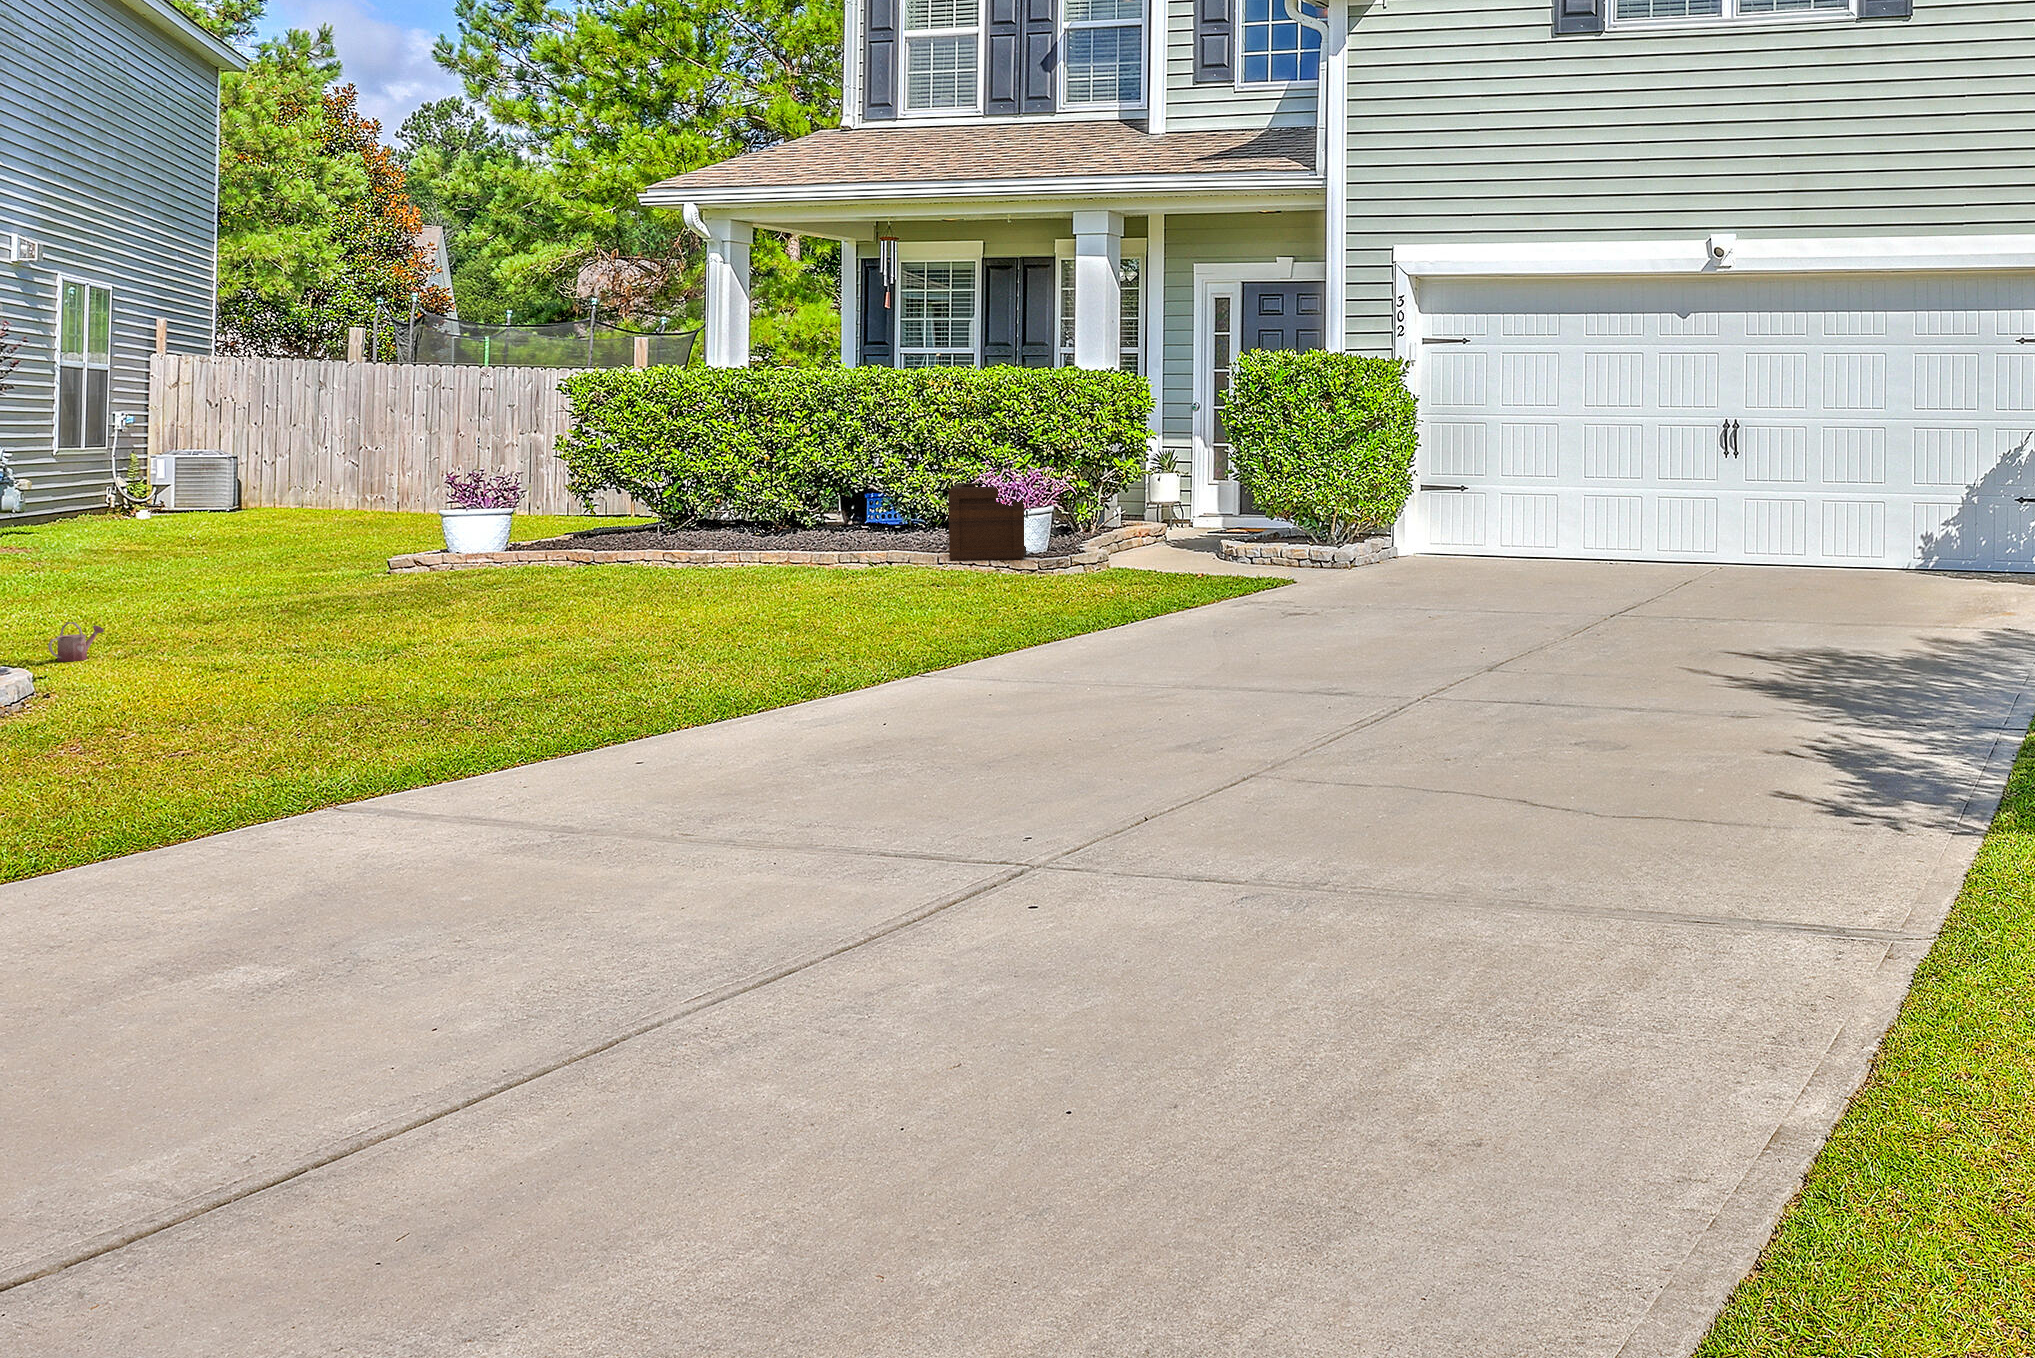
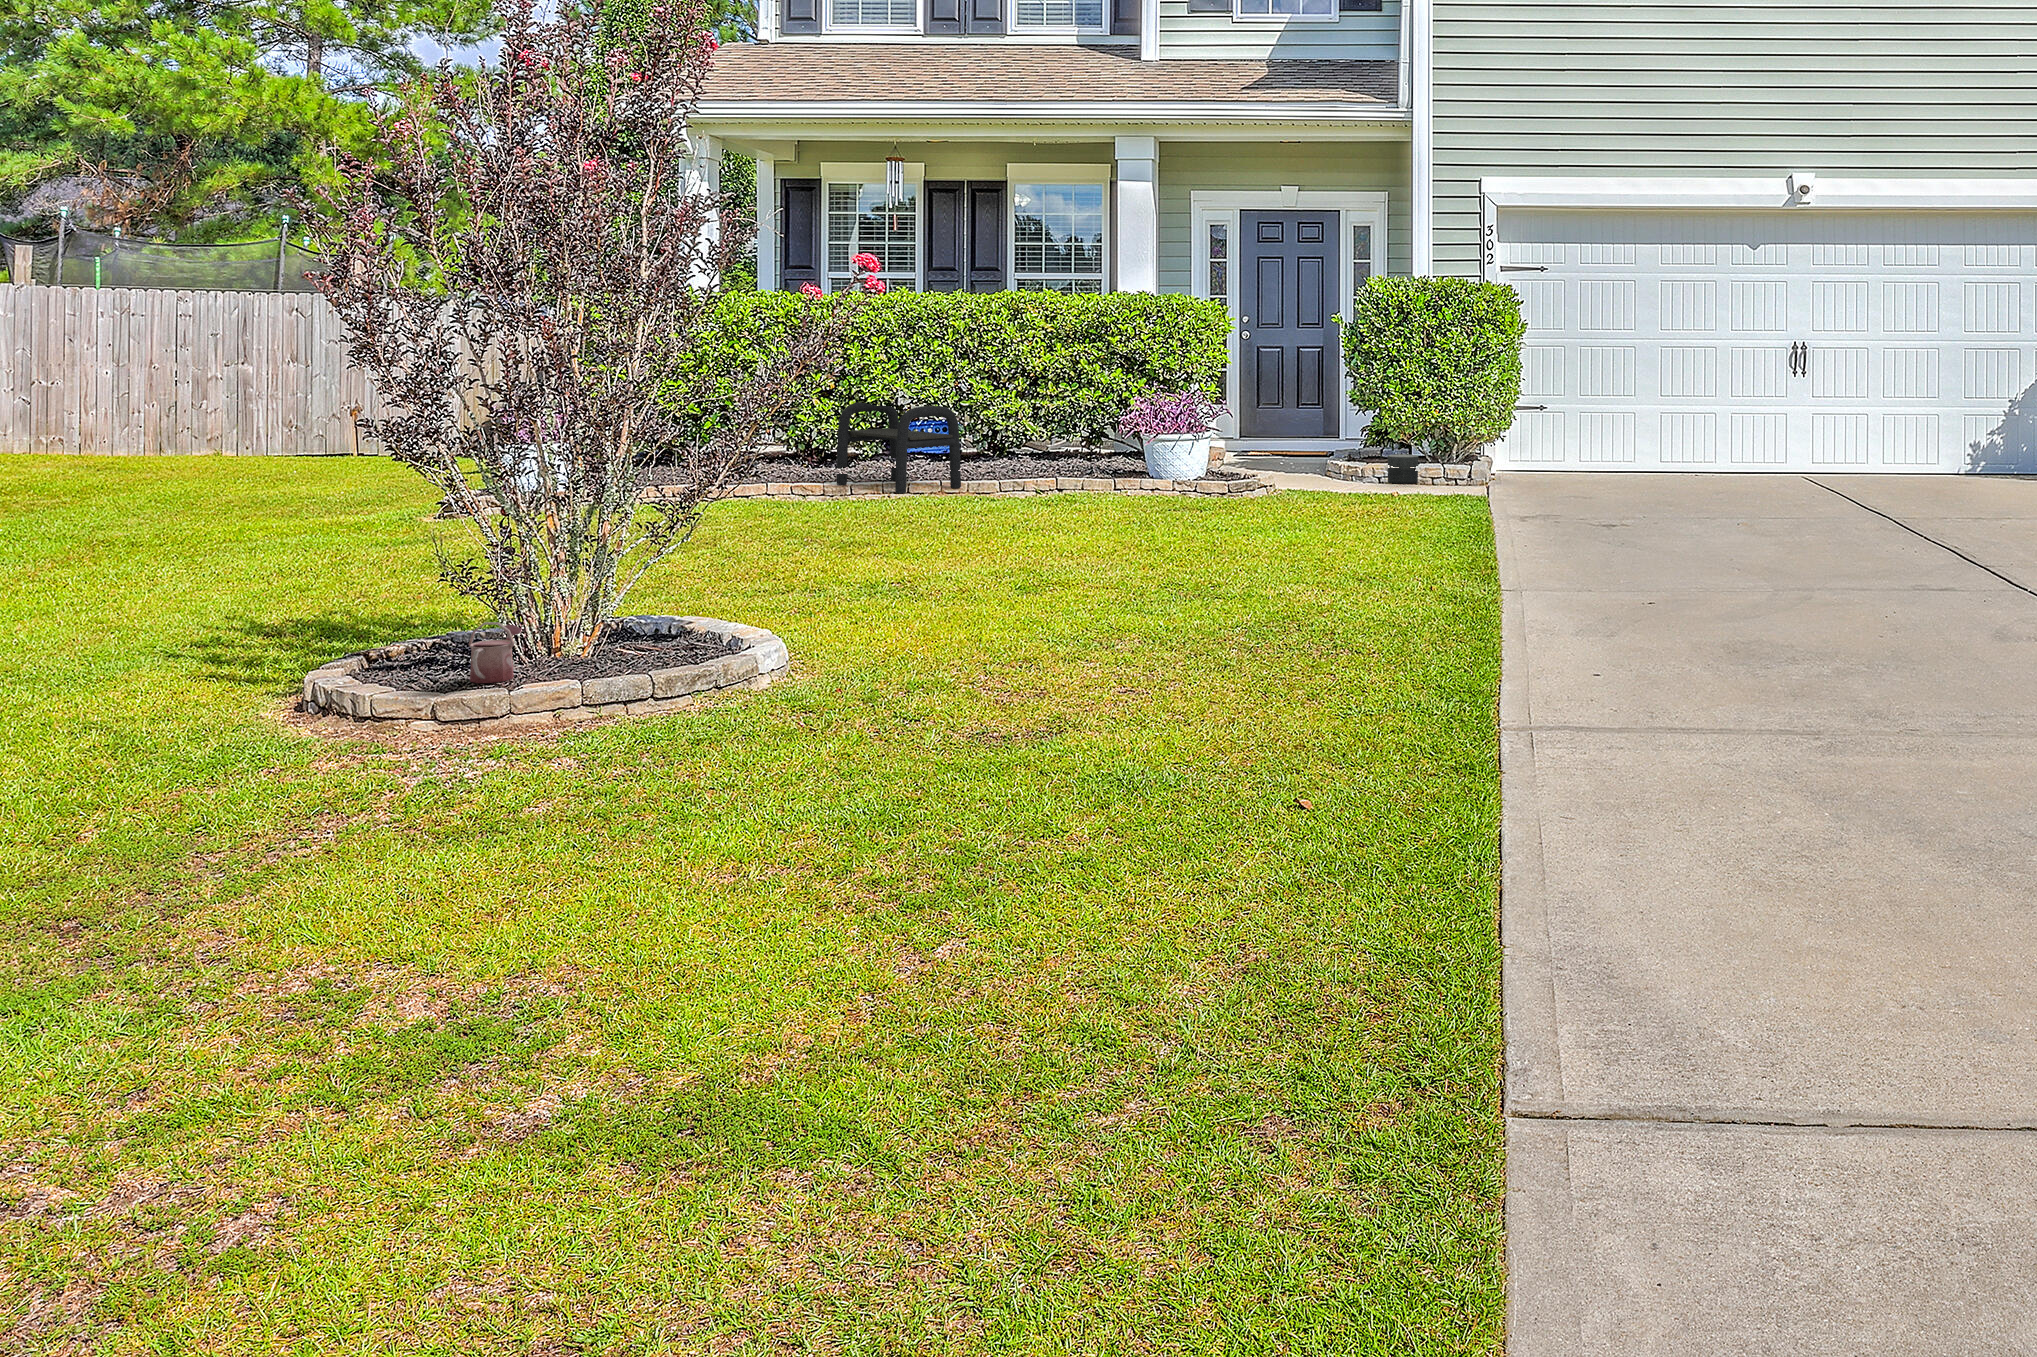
bench: none [785,472,874,556] -> present [836,401,961,494]
wooden crate: present [949,483,1027,561] -> none [1053,409,1152,493]
planter: none [1264,532,1295,562] -> present [1388,454,1418,484]

